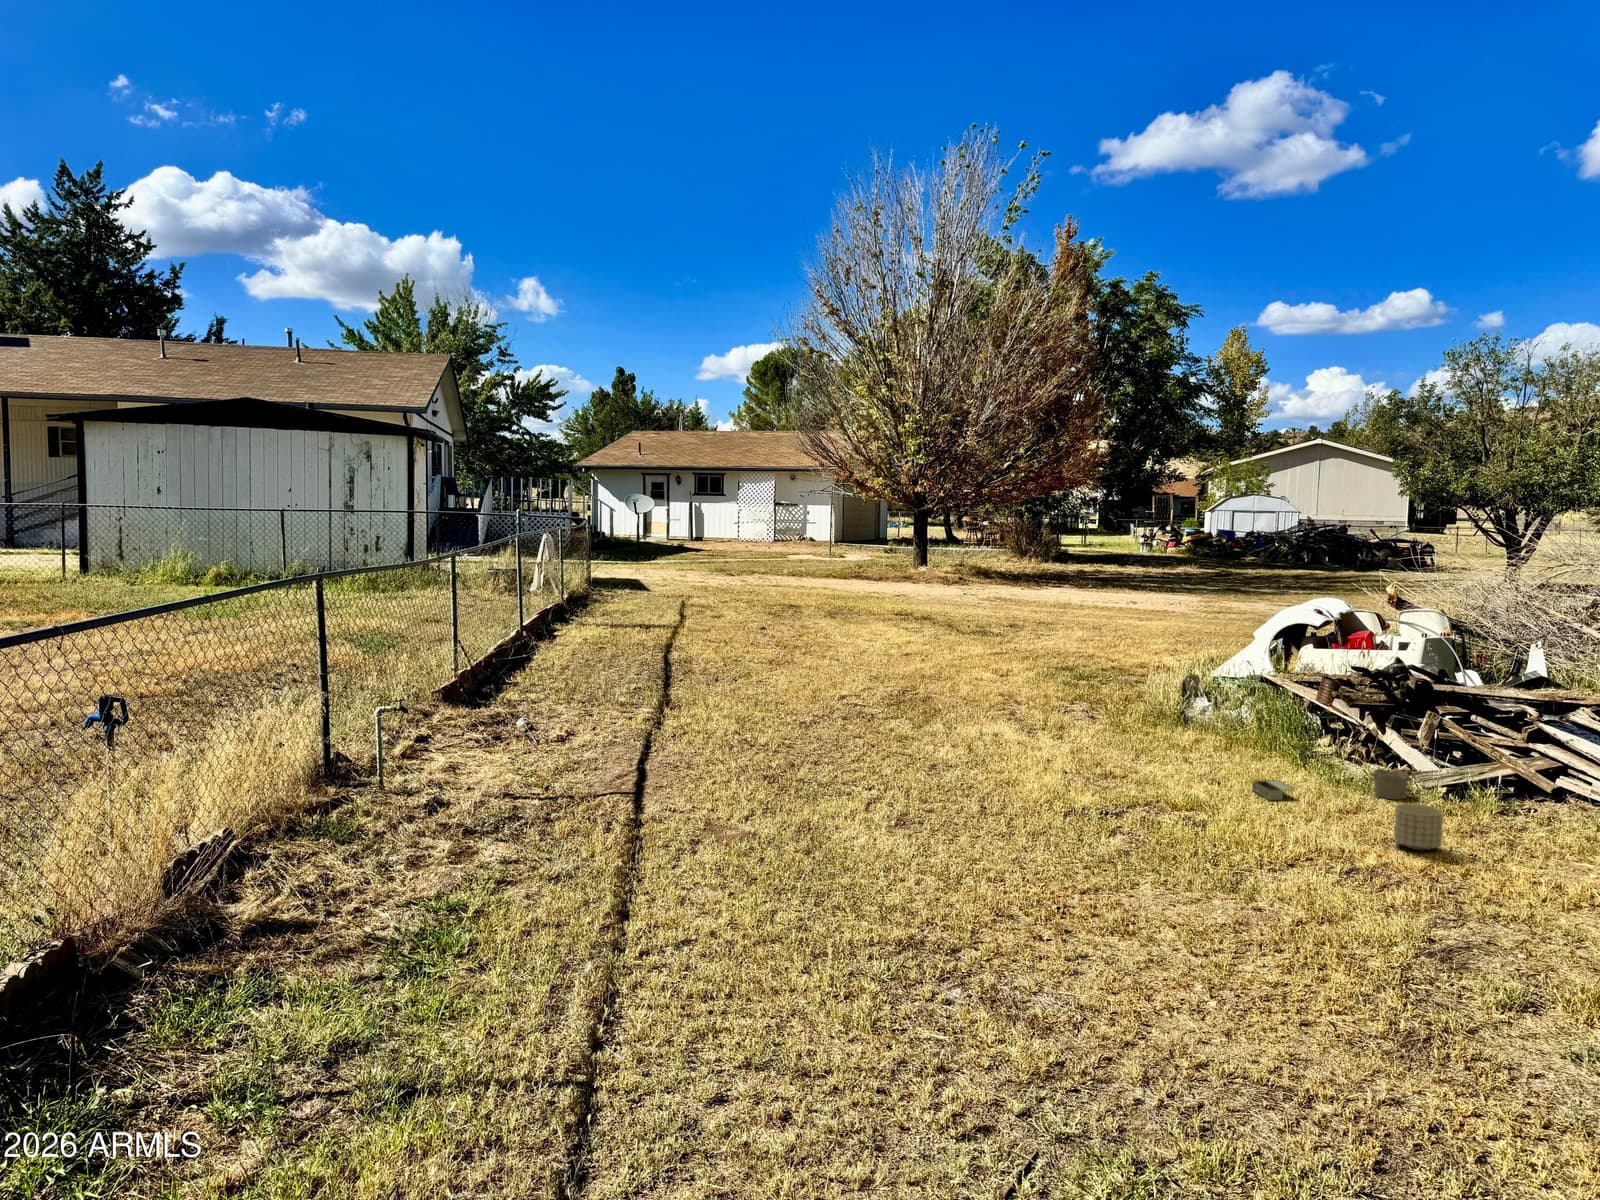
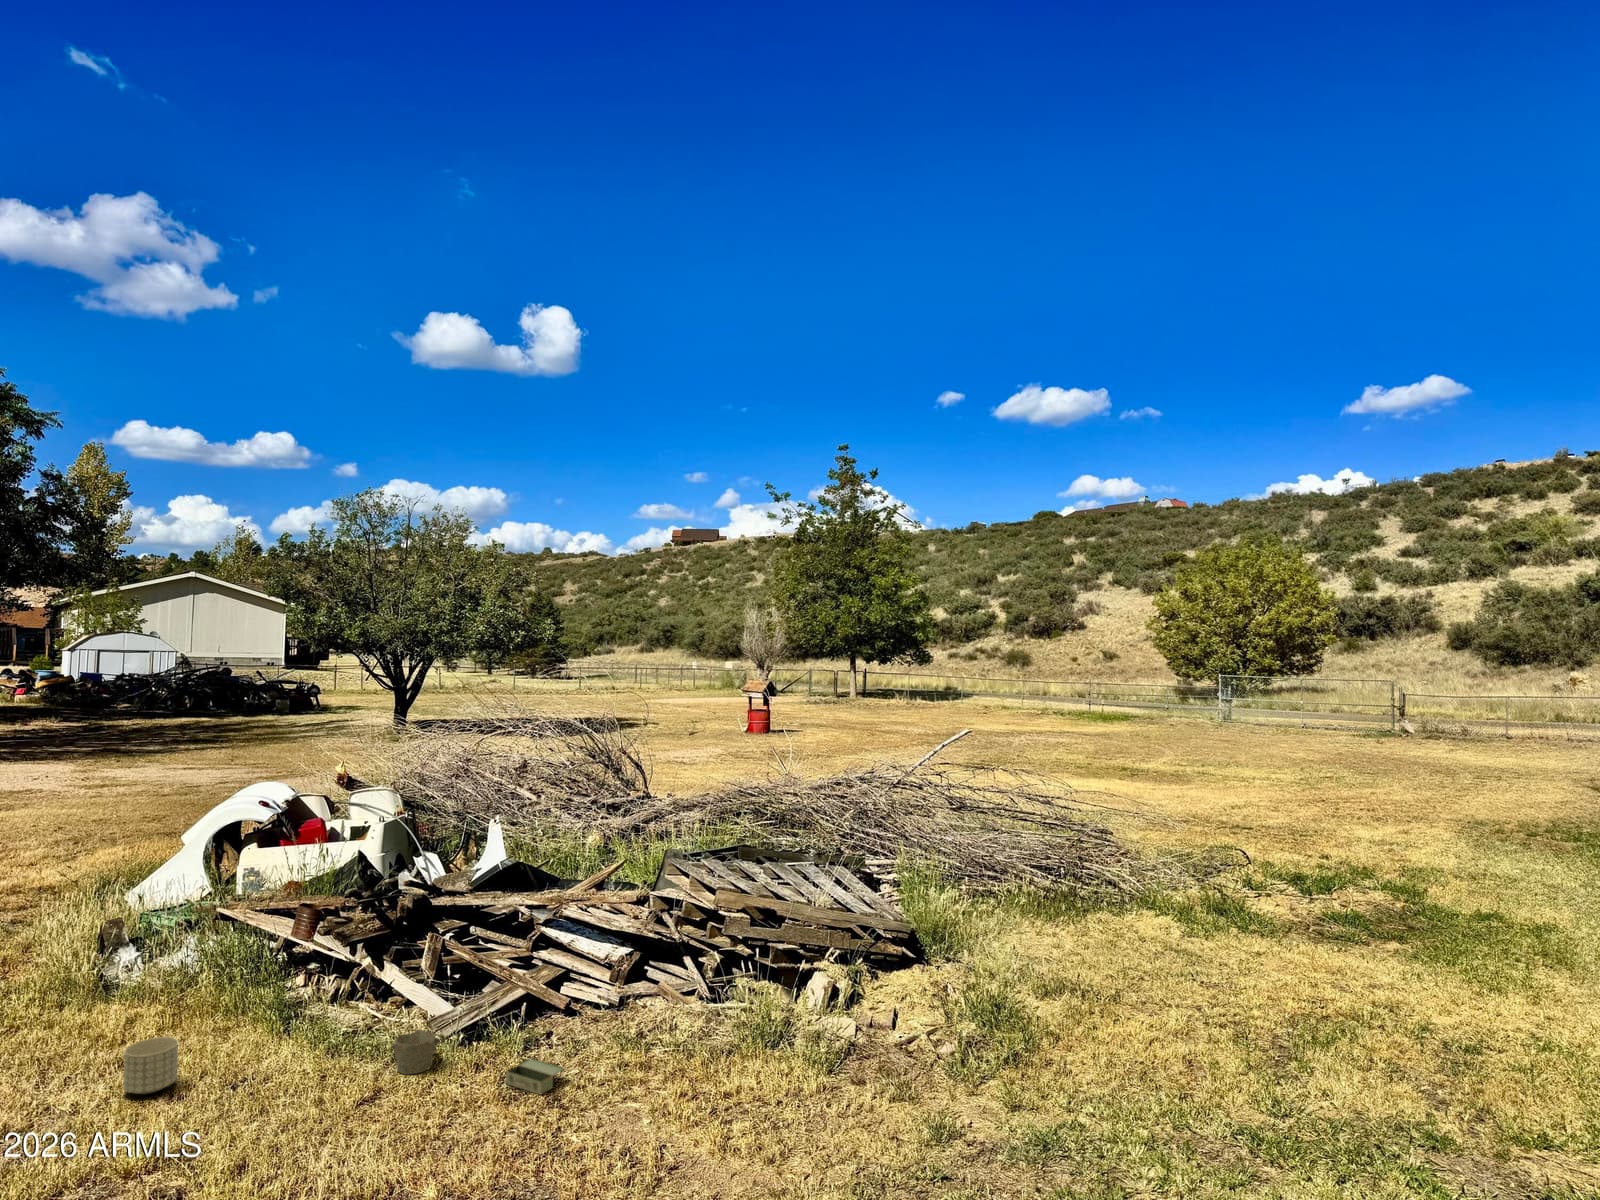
toolbox: present [1252,779,1295,800] -> present [506,1058,564,1095]
planter: present [1394,804,1443,851] -> present [123,1037,178,1094]

